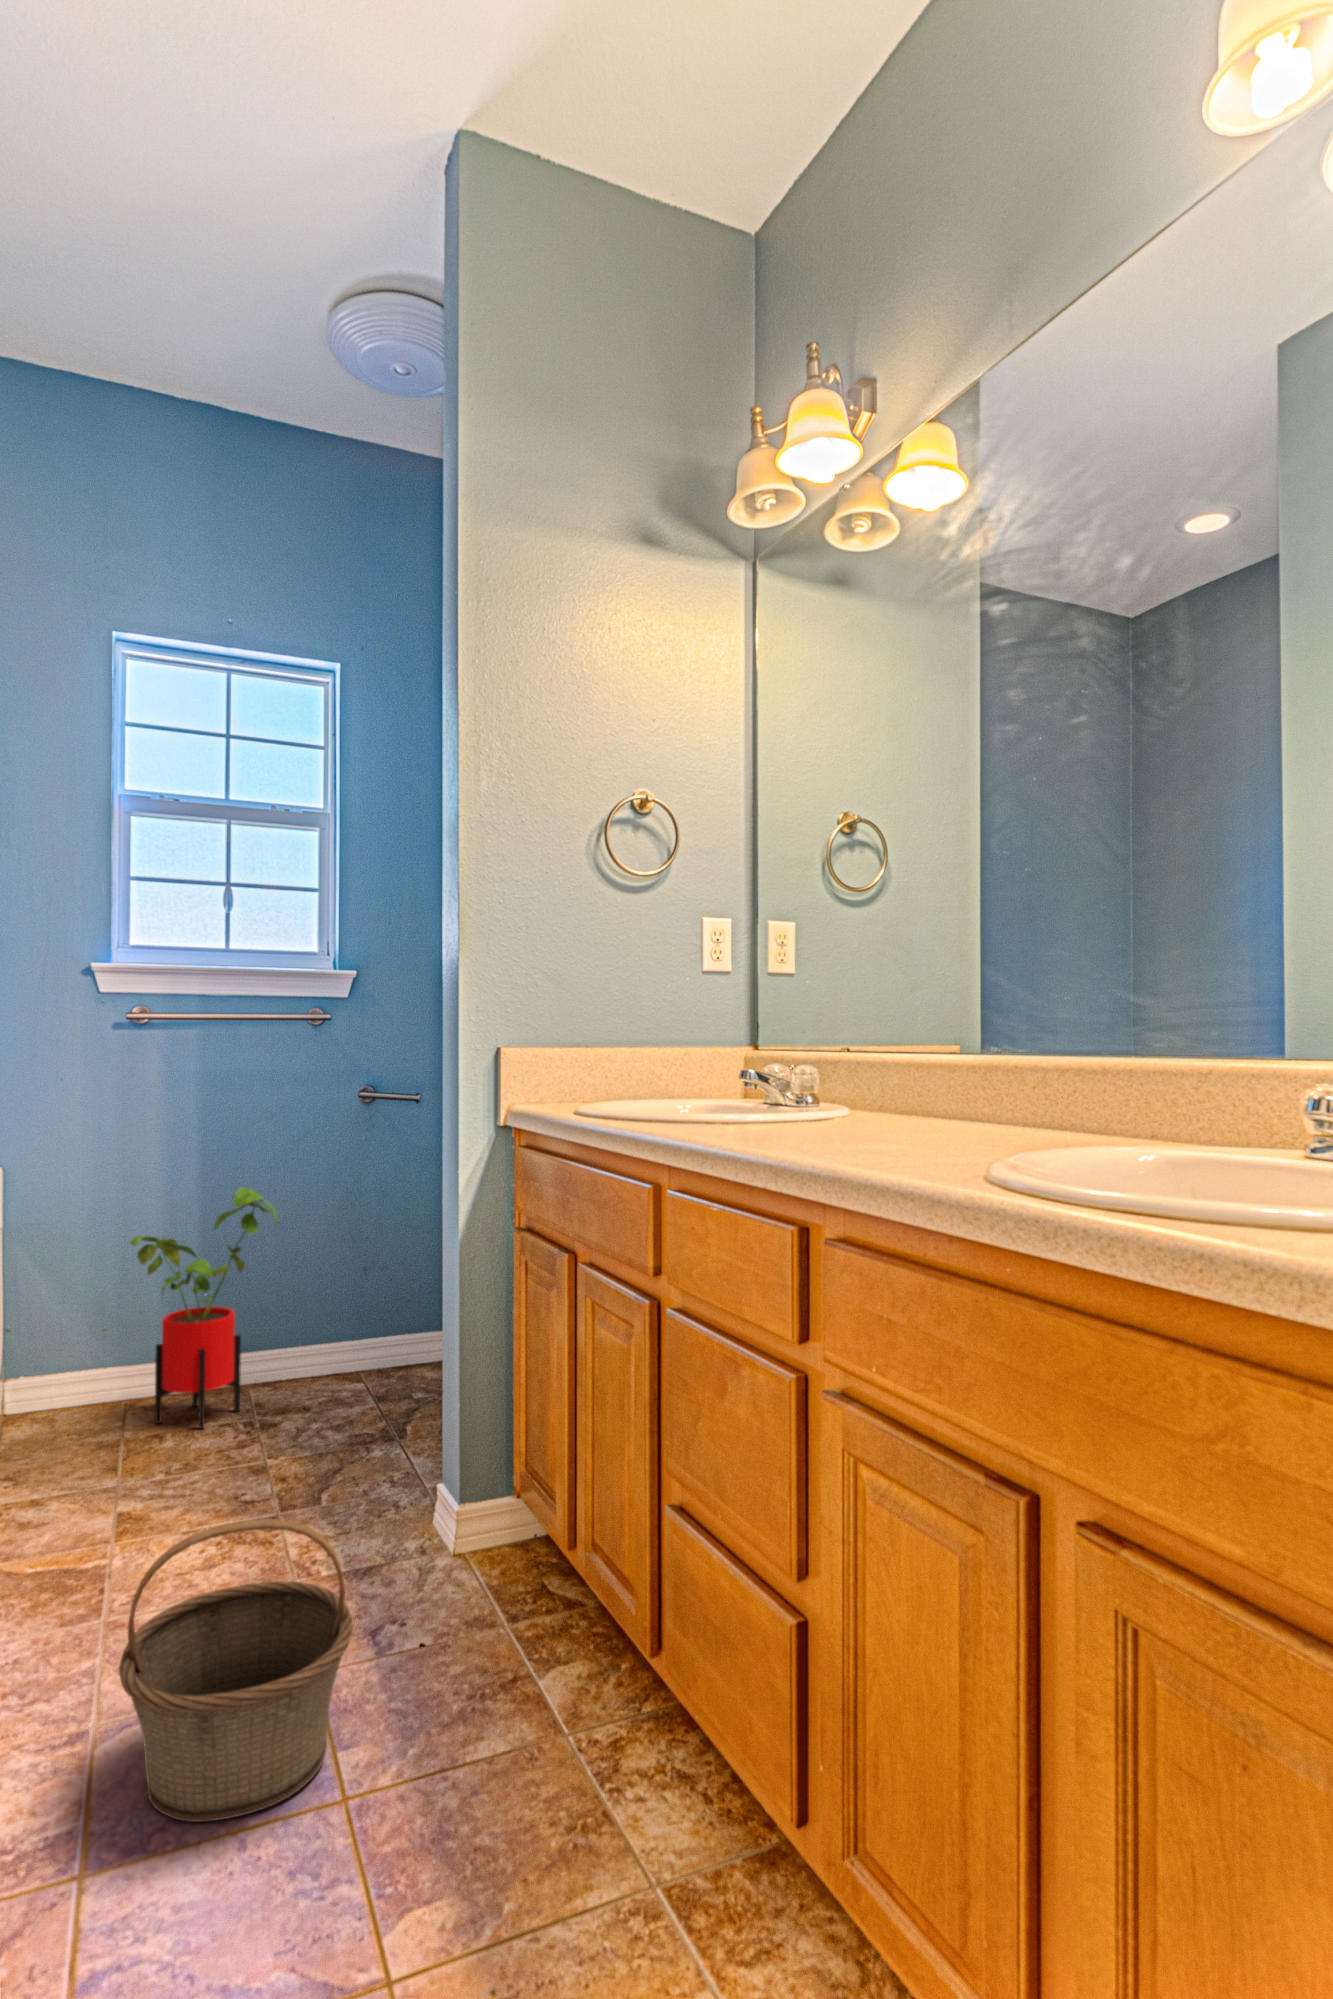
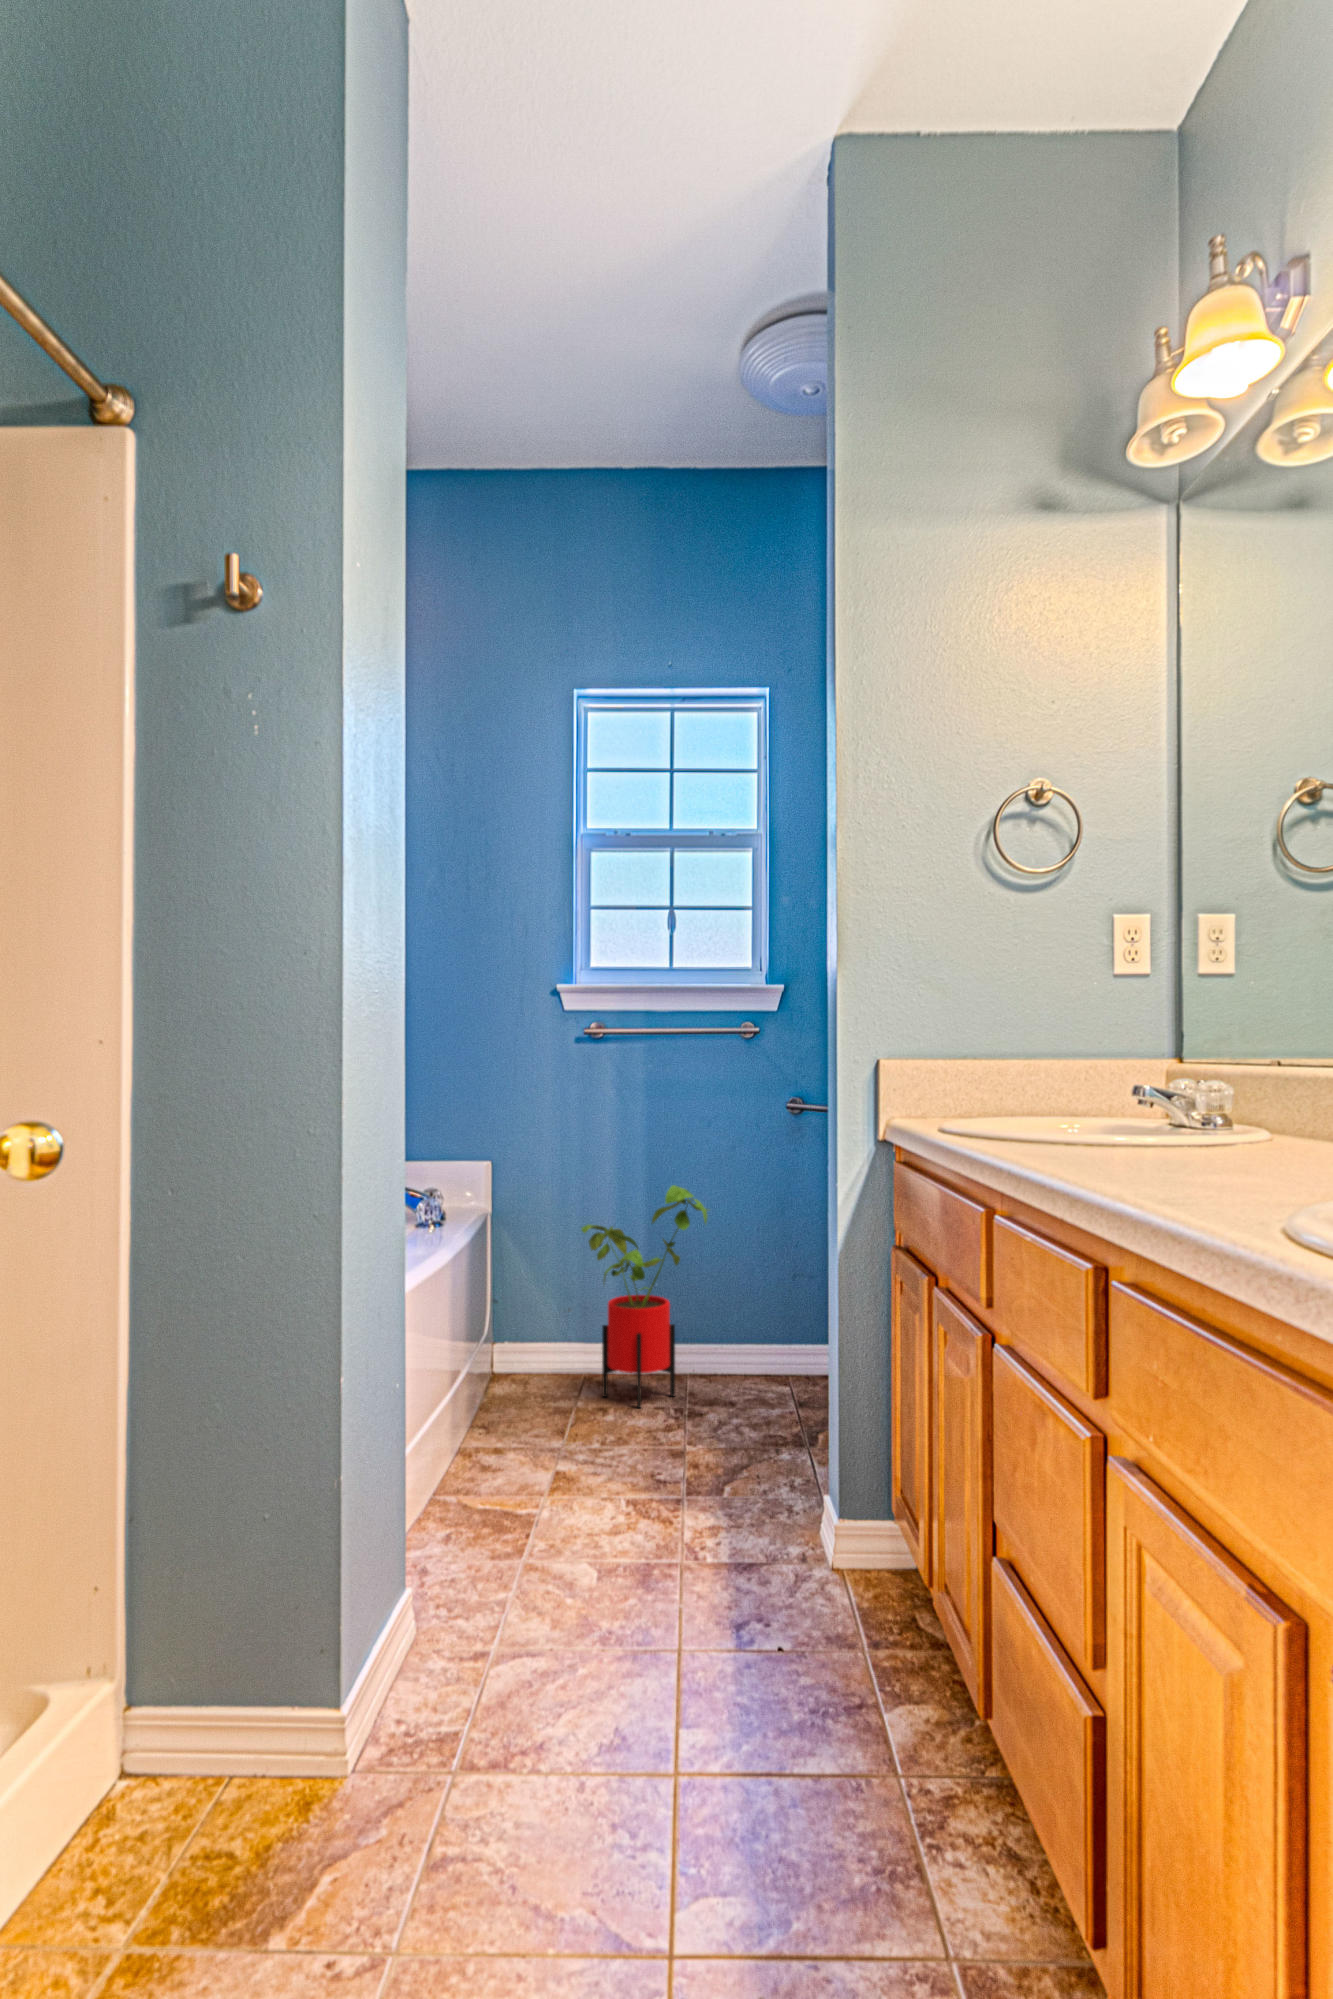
basket: present [119,1519,353,1822] -> none [495,1494,695,1762]

